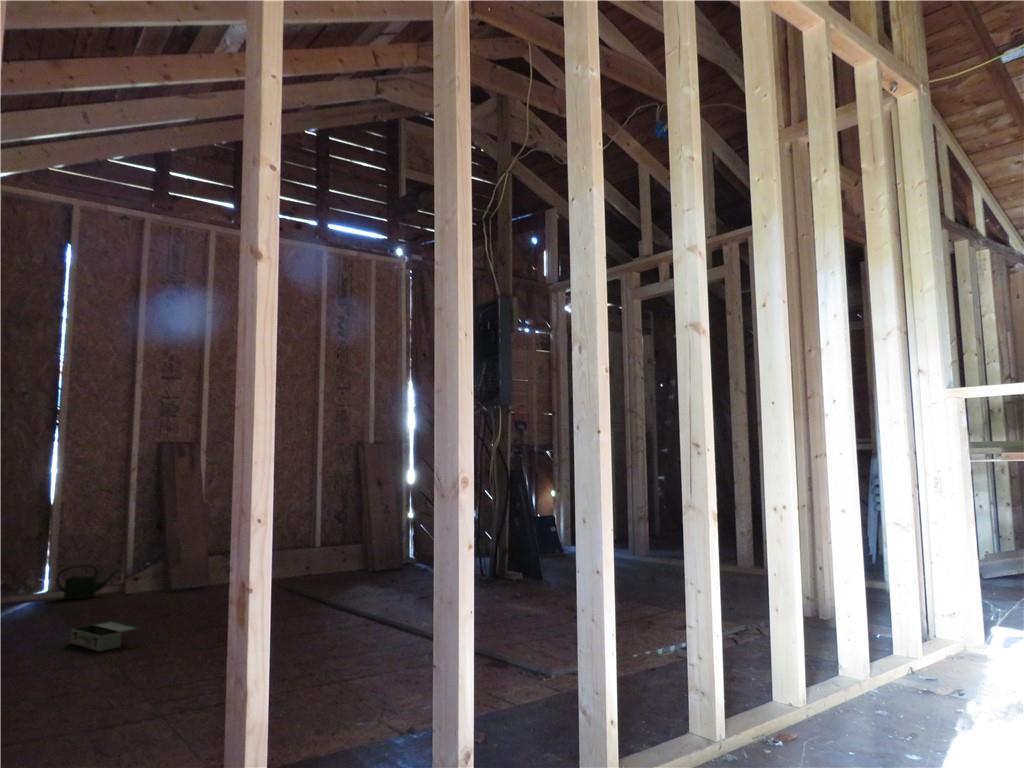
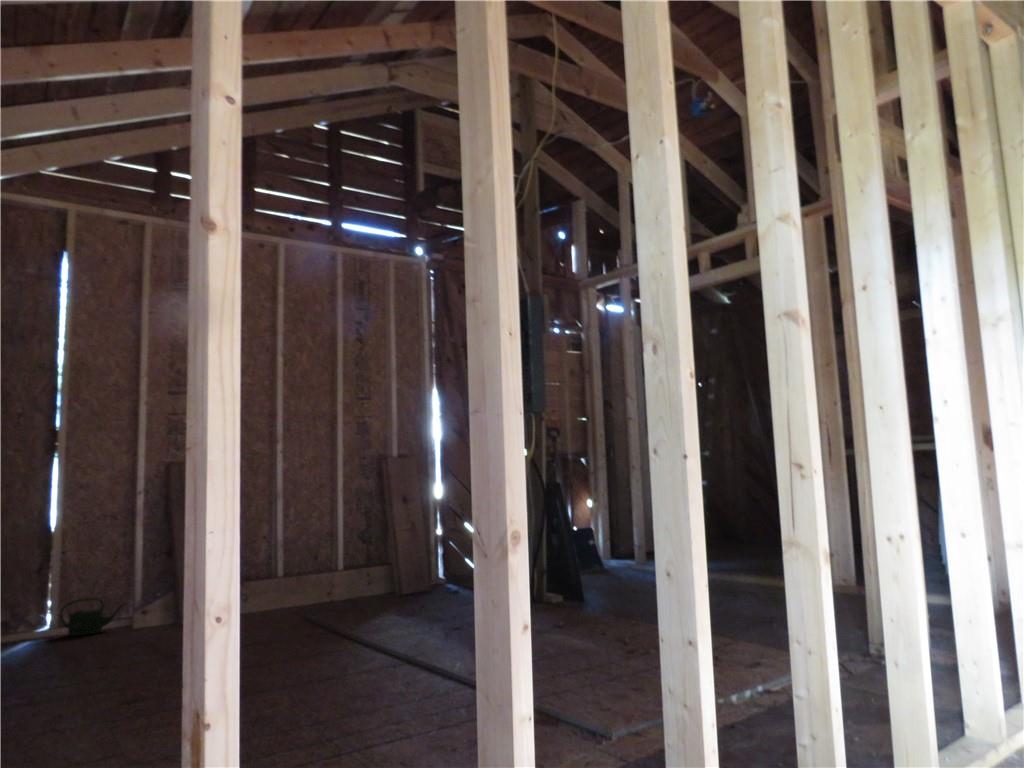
toolbox: present [71,620,141,651] -> none [65,667,141,707]

